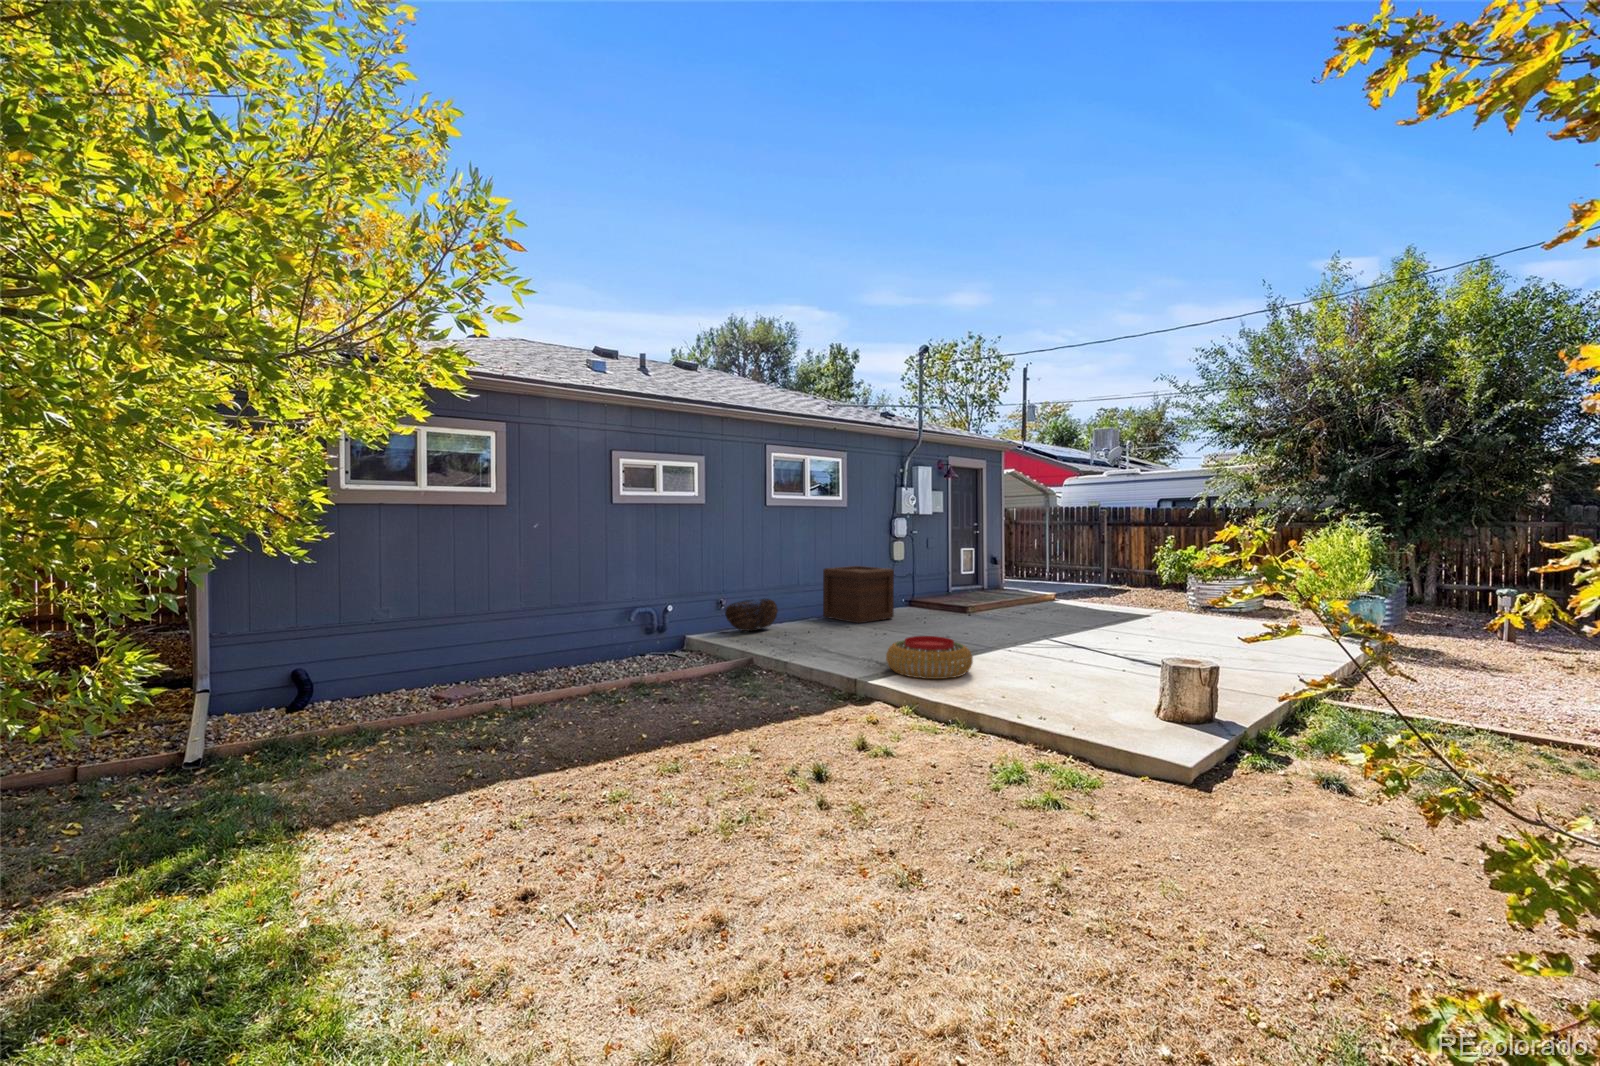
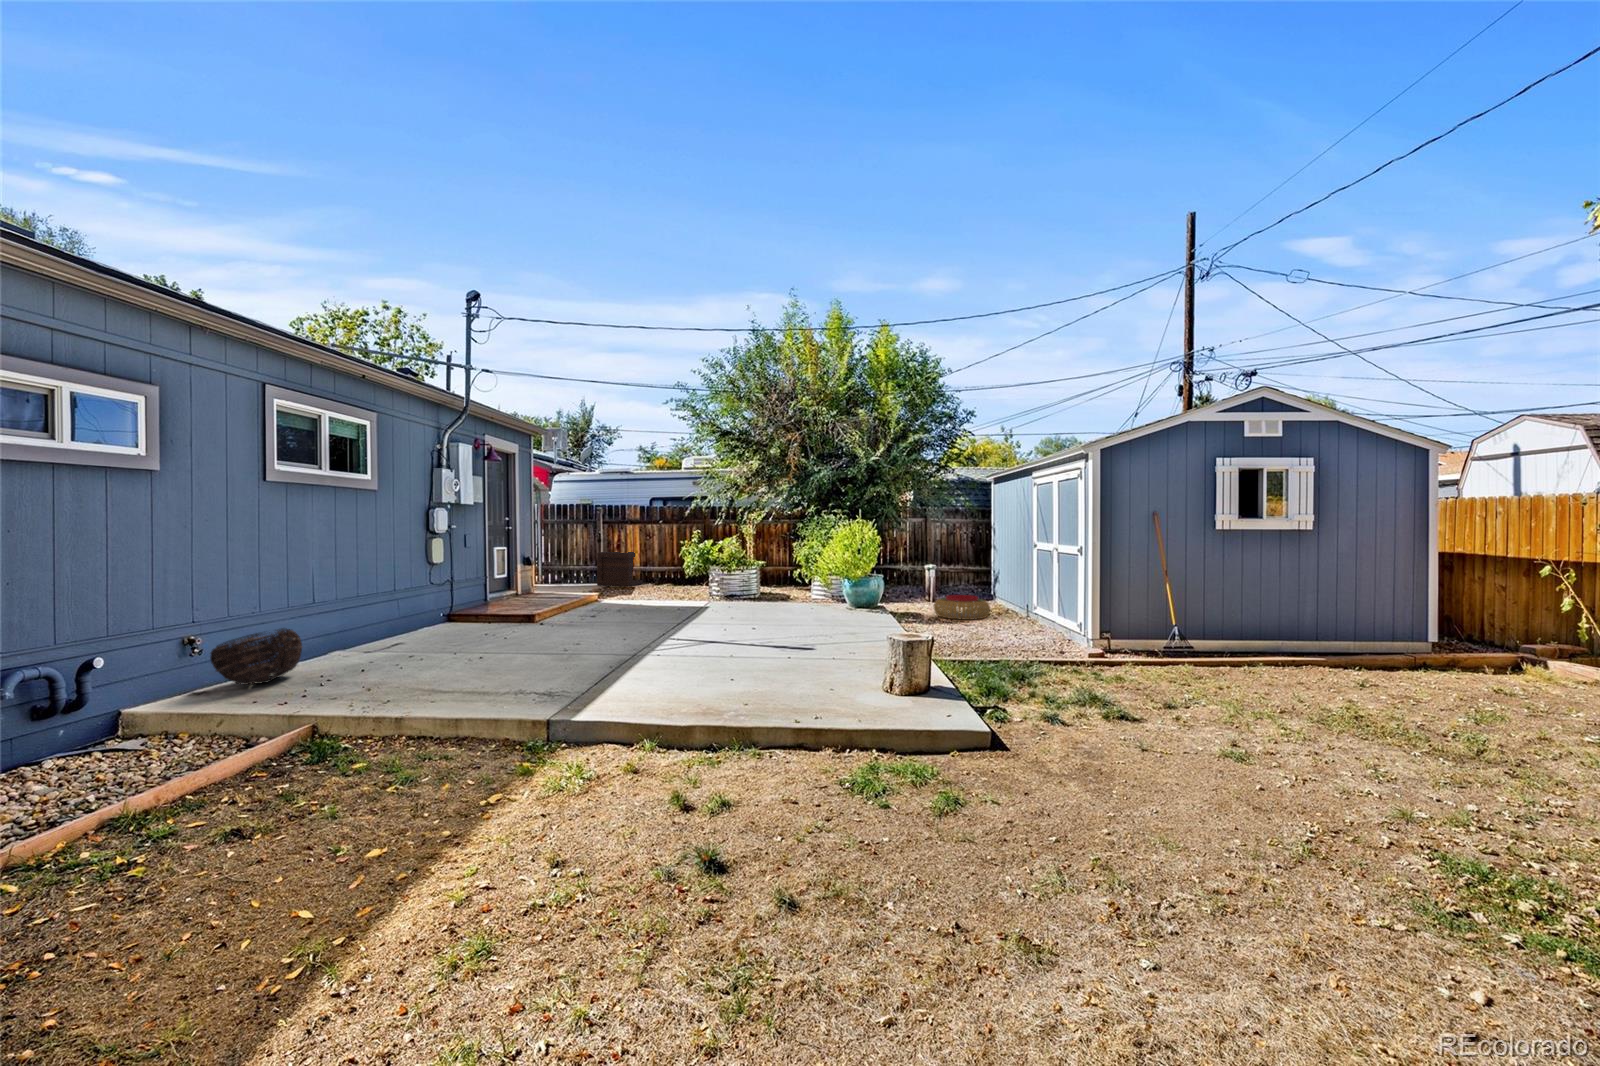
wooden crate: present [823,566,894,623] -> present [597,552,643,587]
pouf: present [886,636,973,679] -> present [934,595,990,620]

